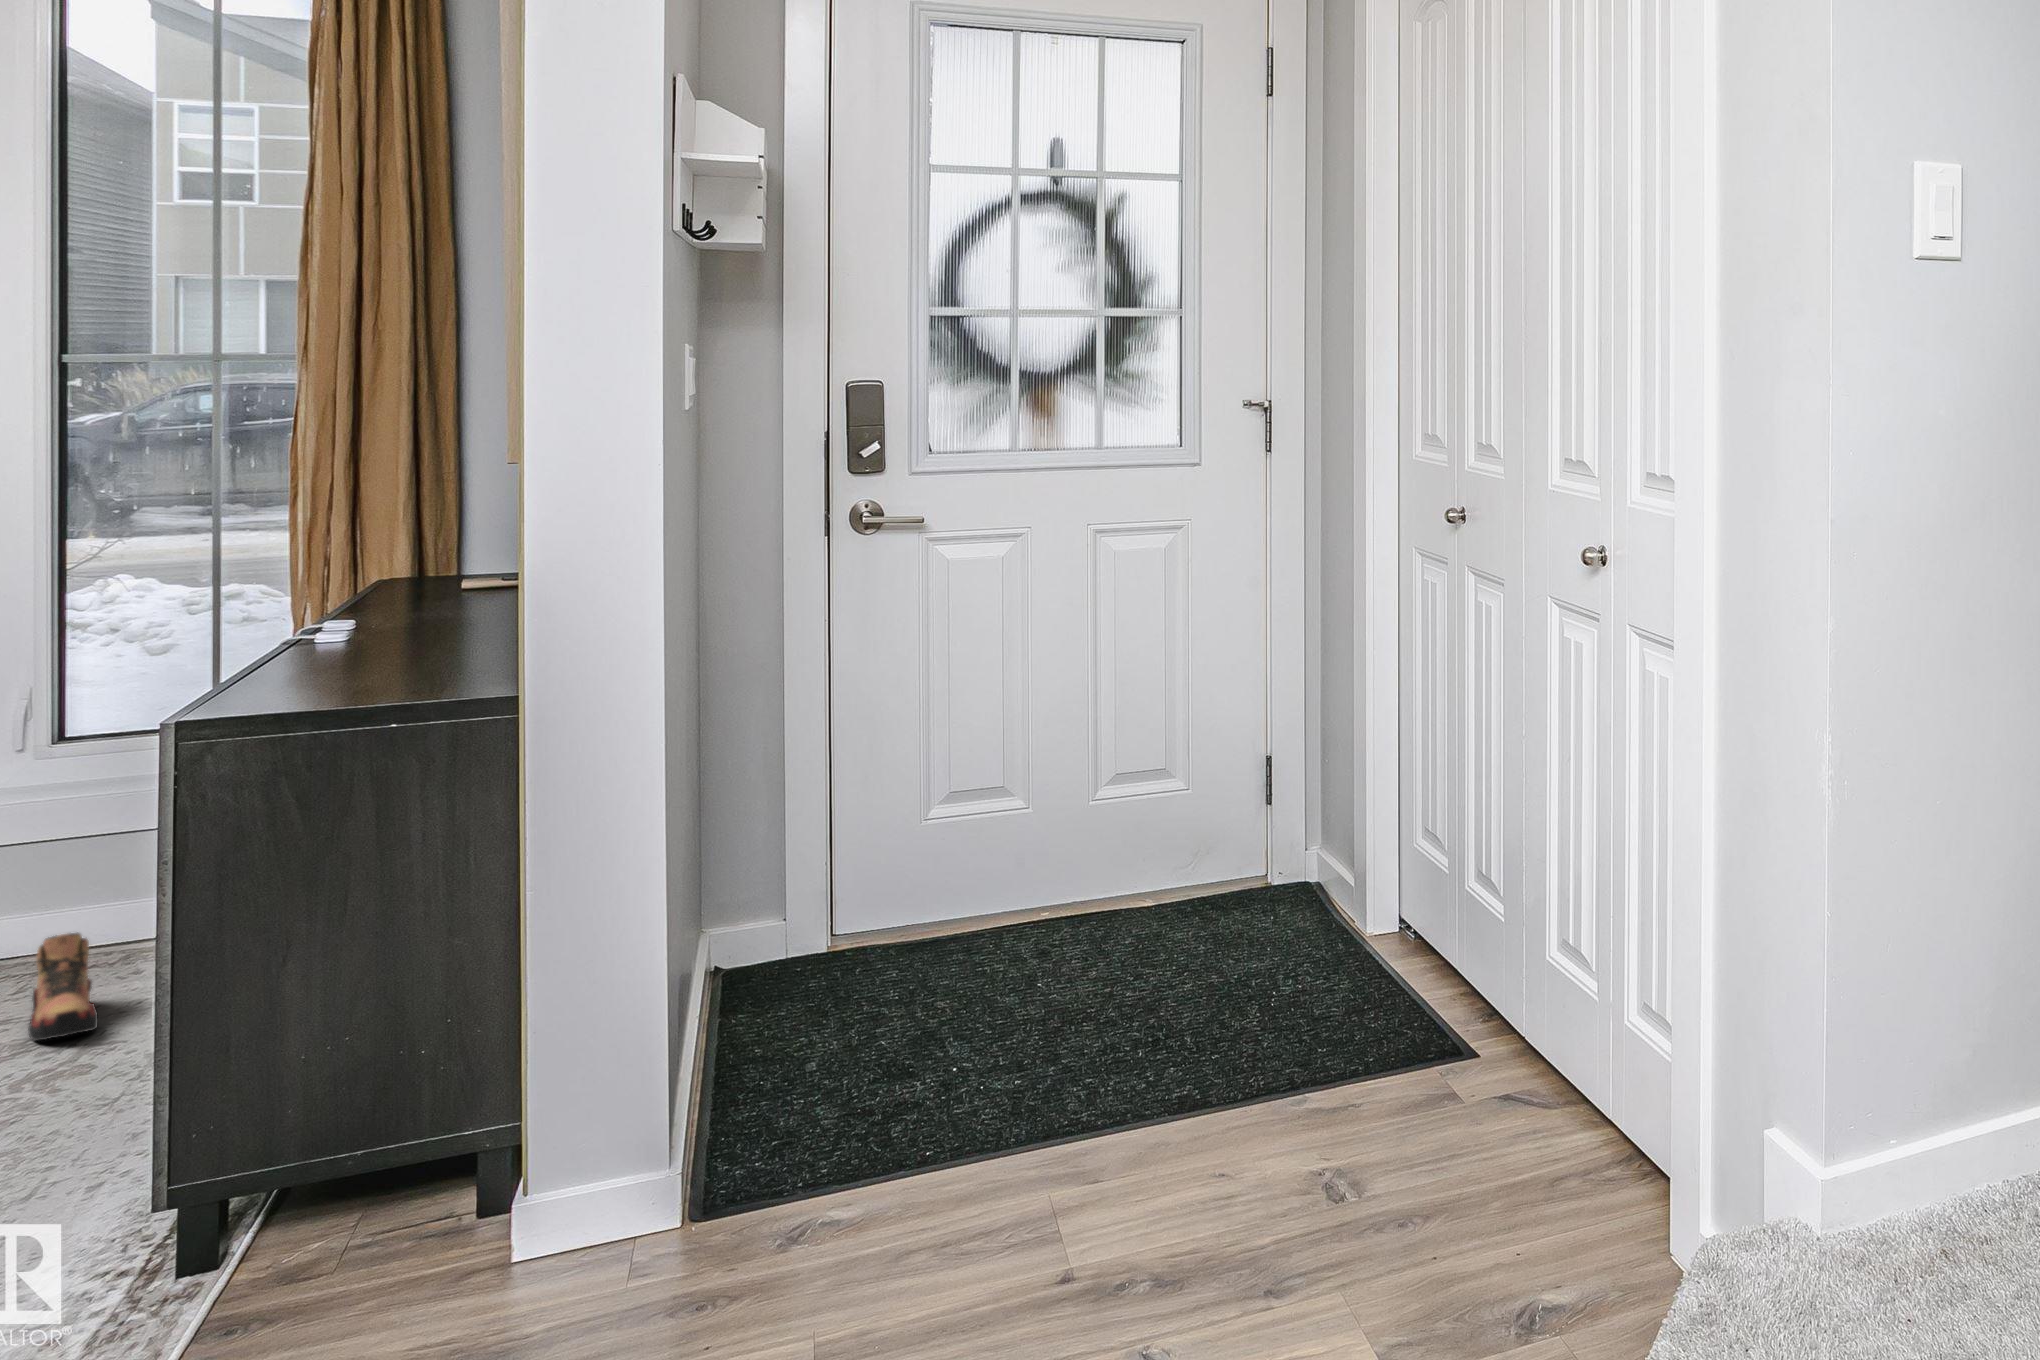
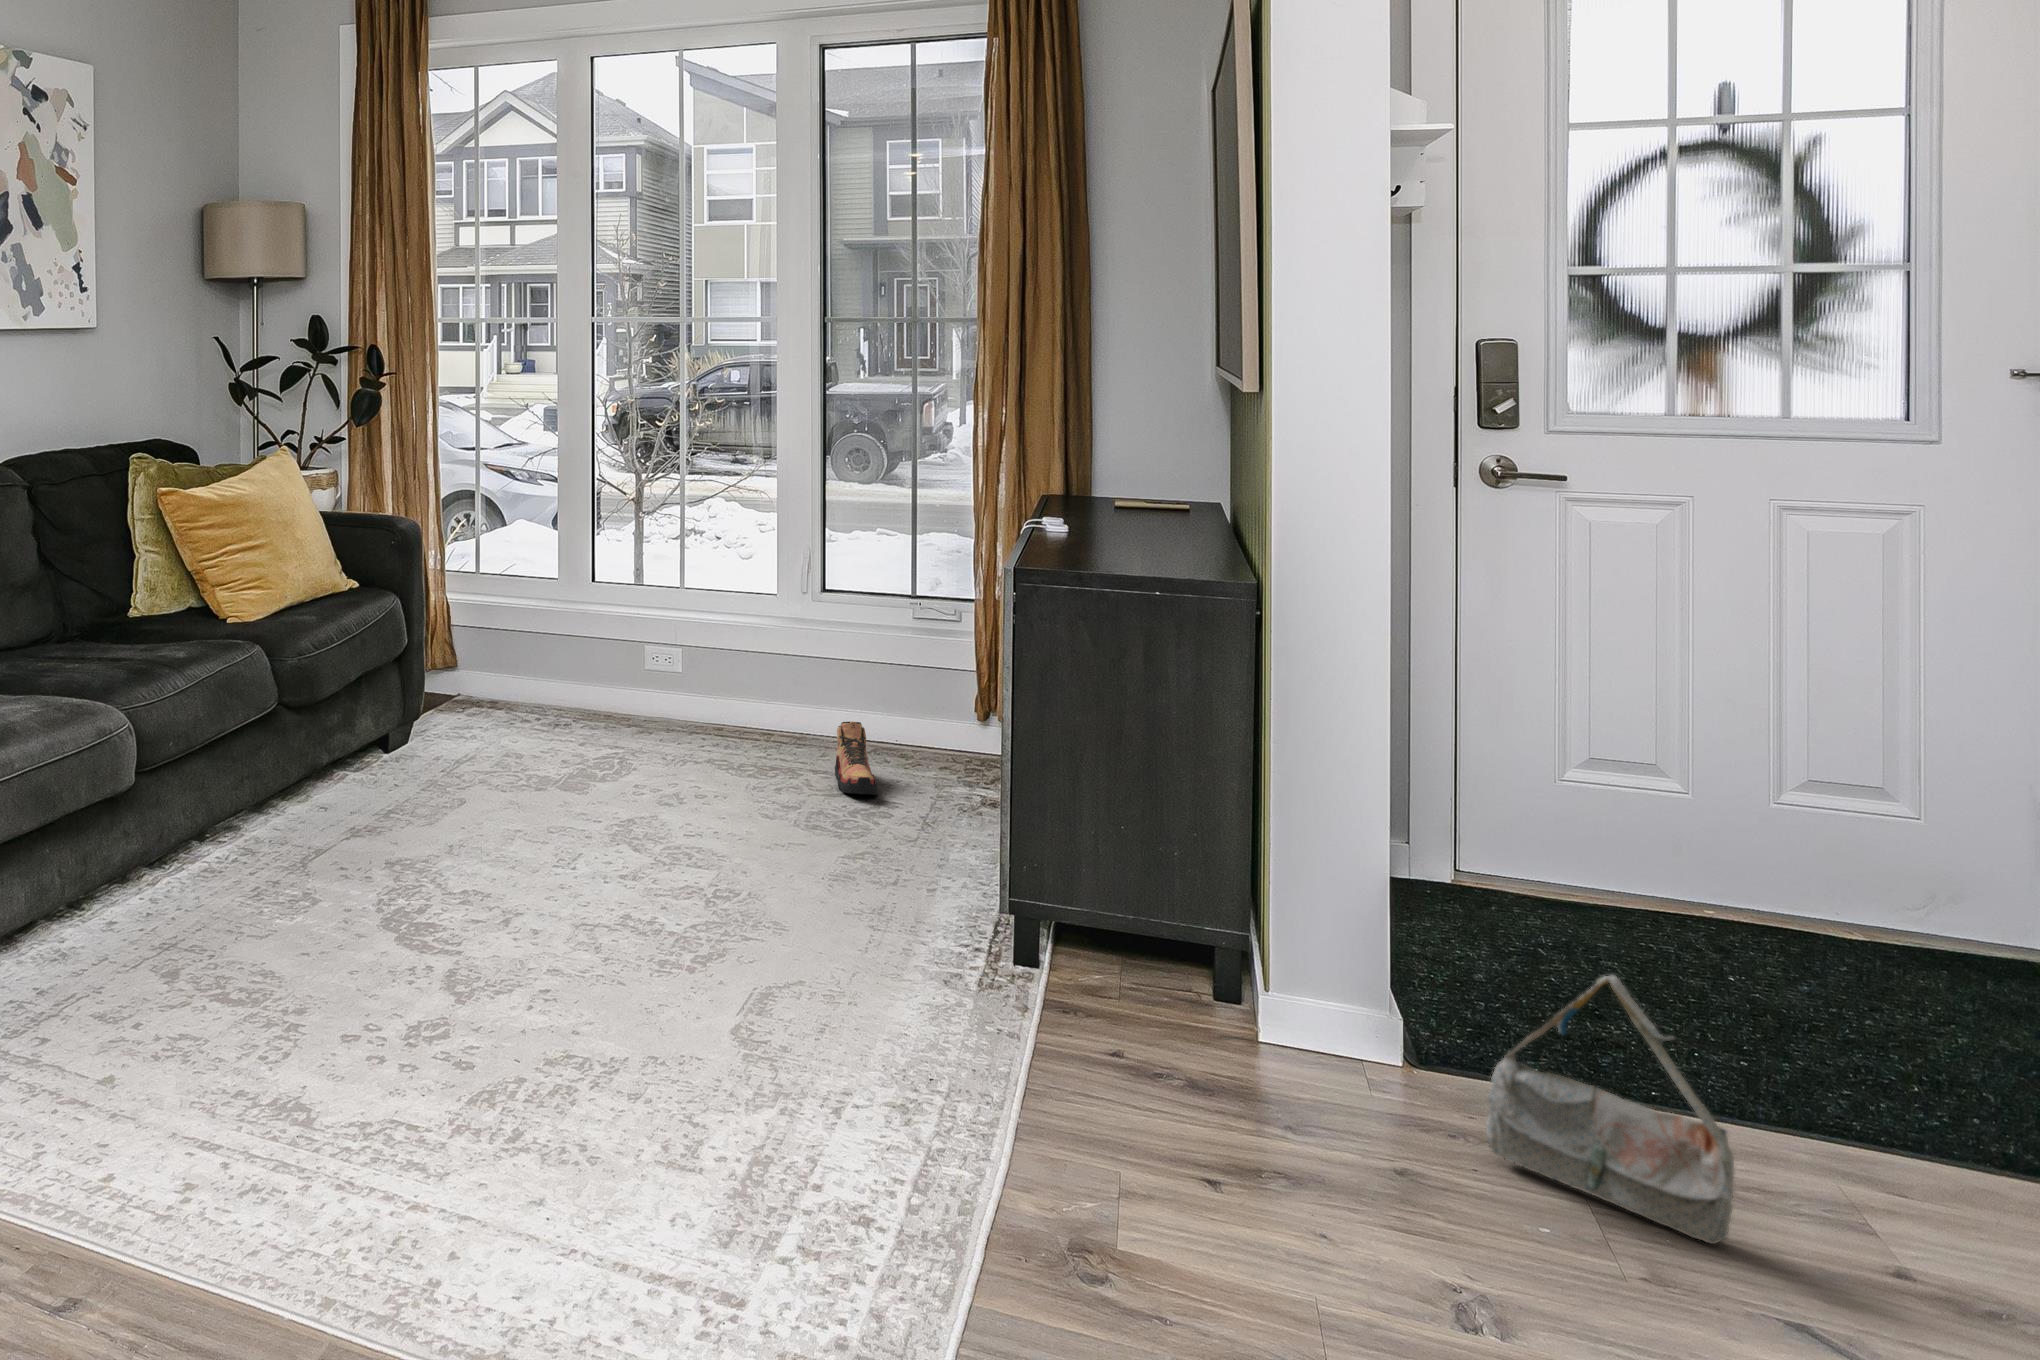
bag: none [696,1031,899,1269] -> present [1486,976,1734,1244]

